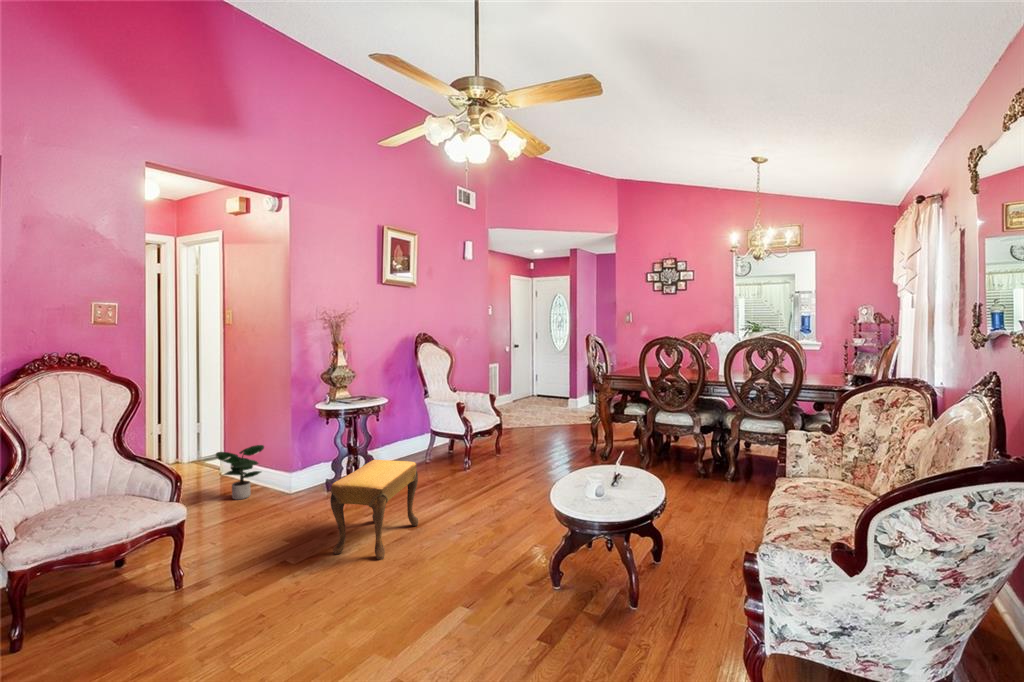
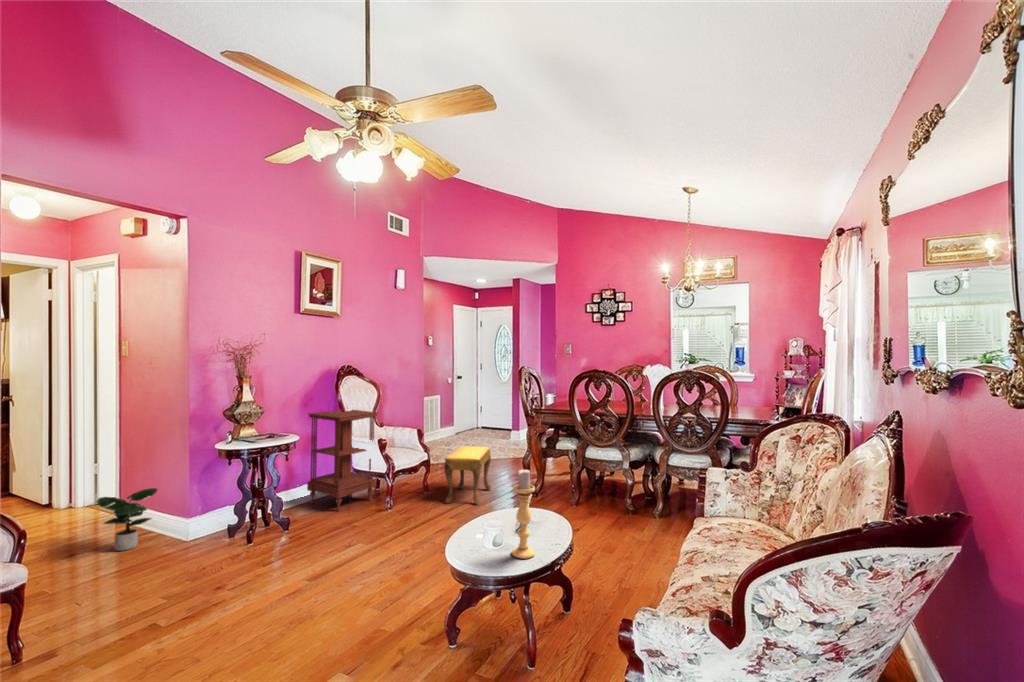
side table: none [387,376,452,470] -> present [307,410,378,511]
candle holder: none [615,426,637,507] -> present [512,469,535,559]
footstool: present [330,460,418,560] -> present [444,446,491,505]

